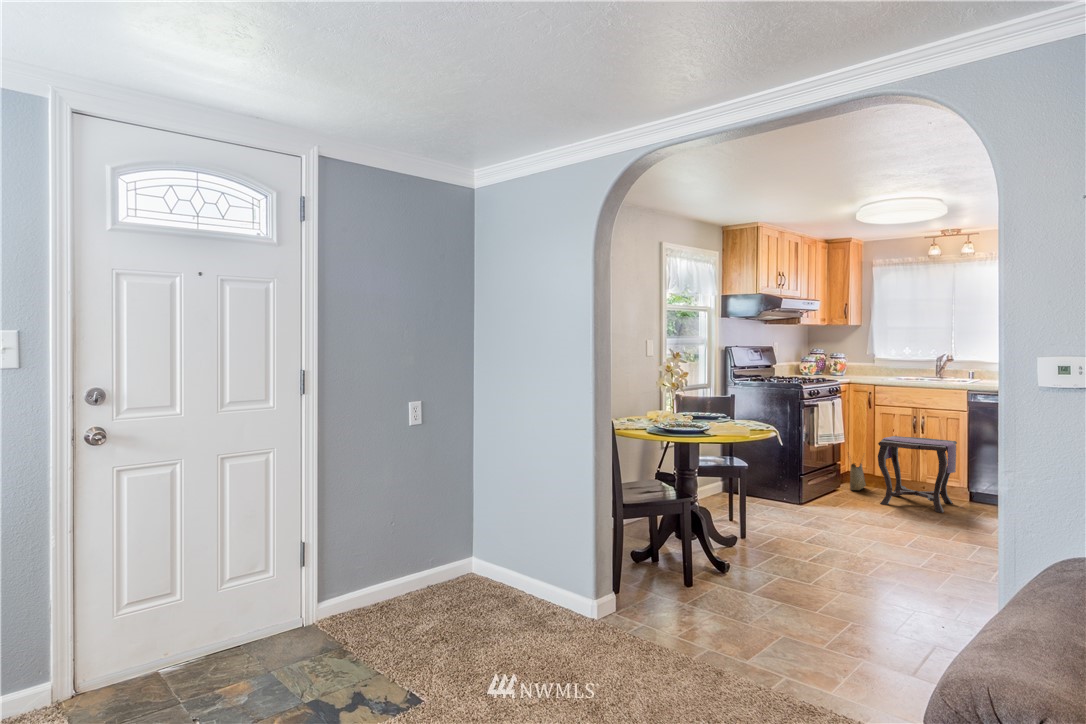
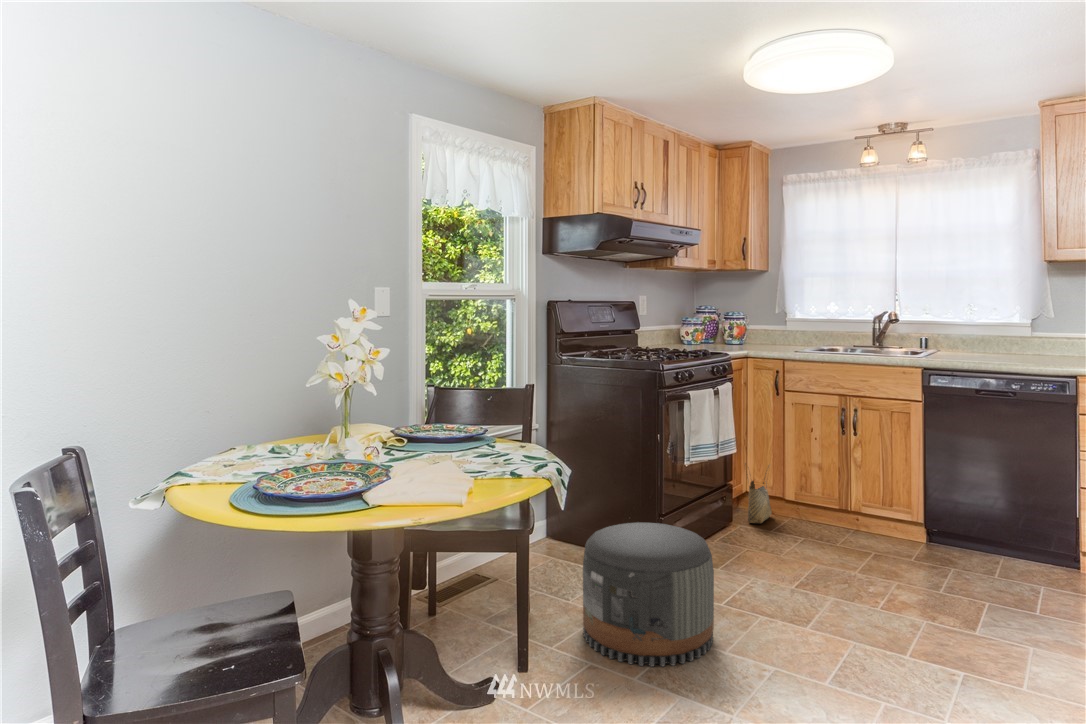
side table: present [878,436,957,513] -> none [785,439,906,569]
pouf: none [765,472,841,541] -> present [583,522,714,667]

